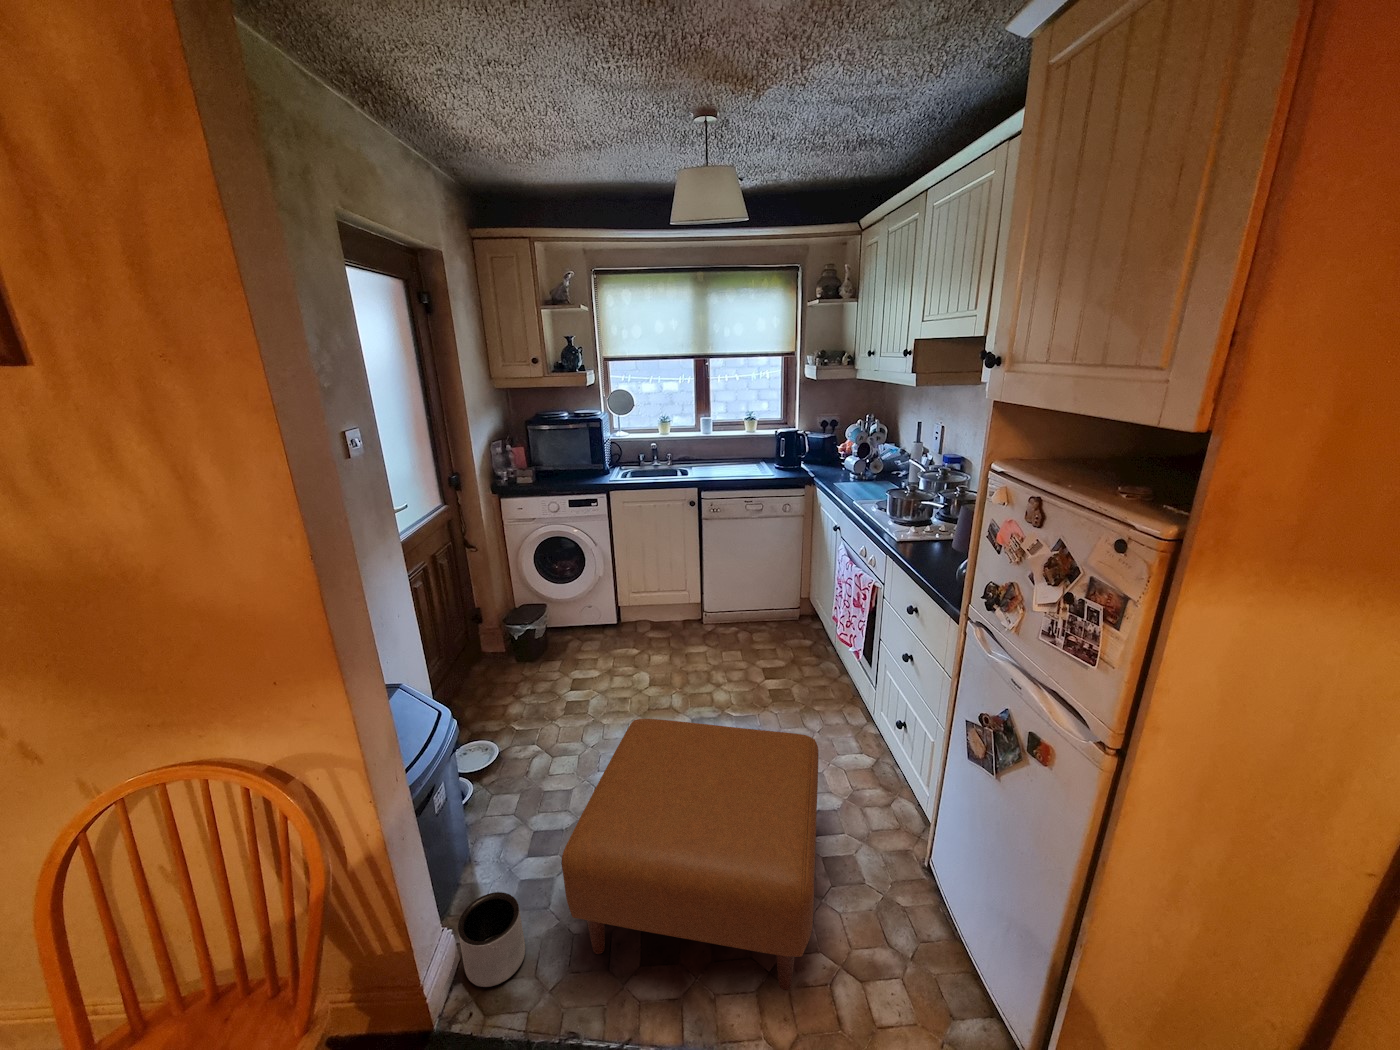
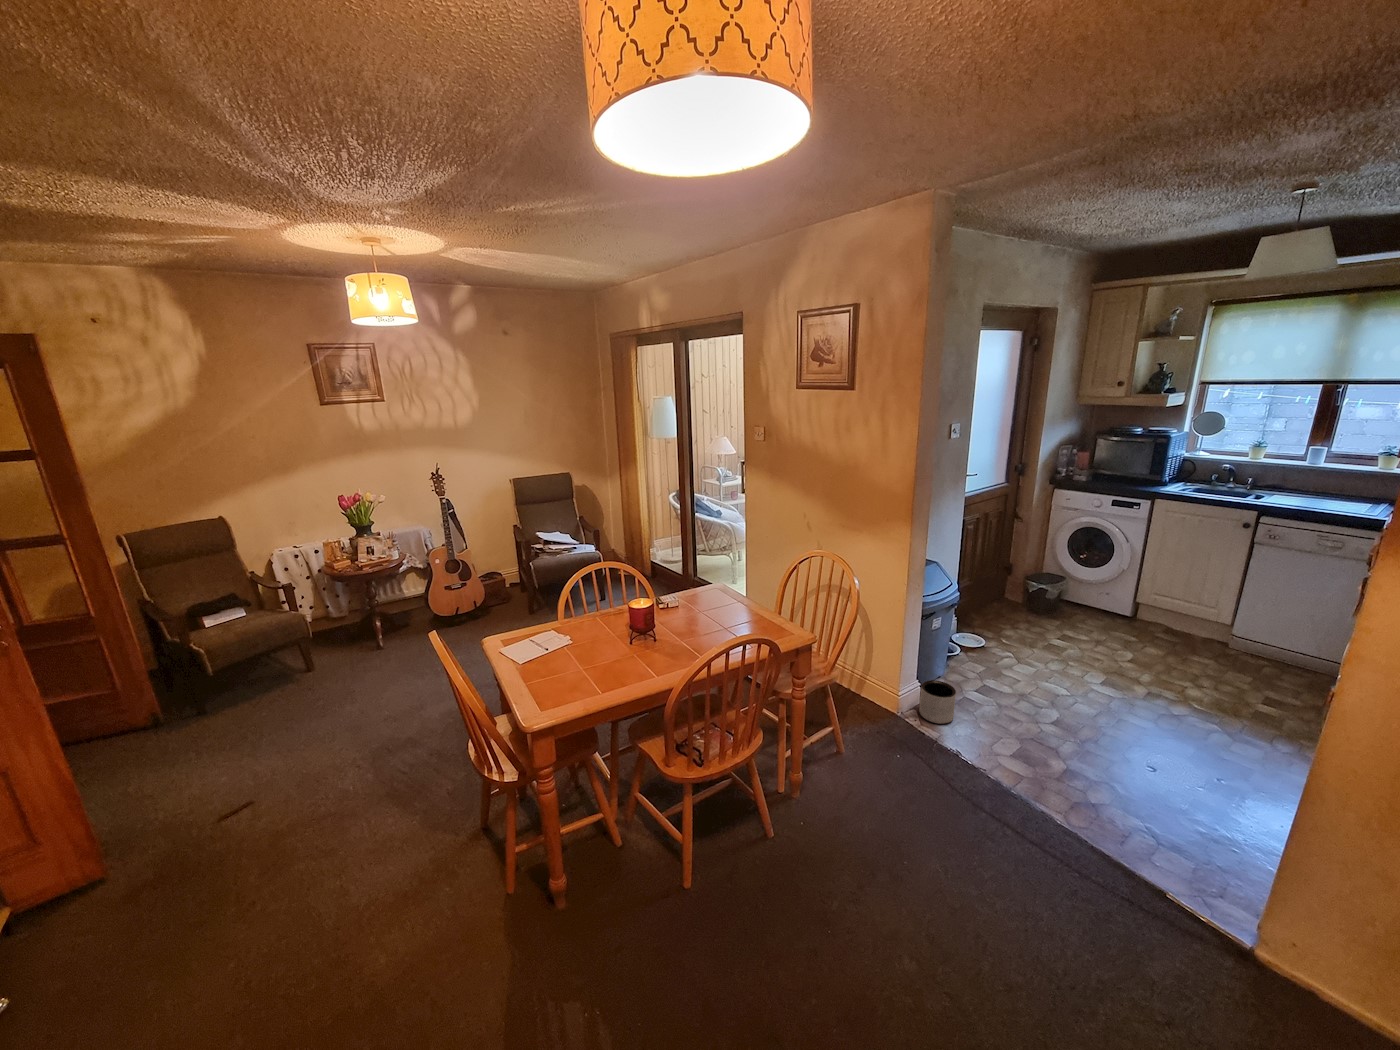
ottoman: present [562,719,819,990] -> none [980,646,1232,828]

